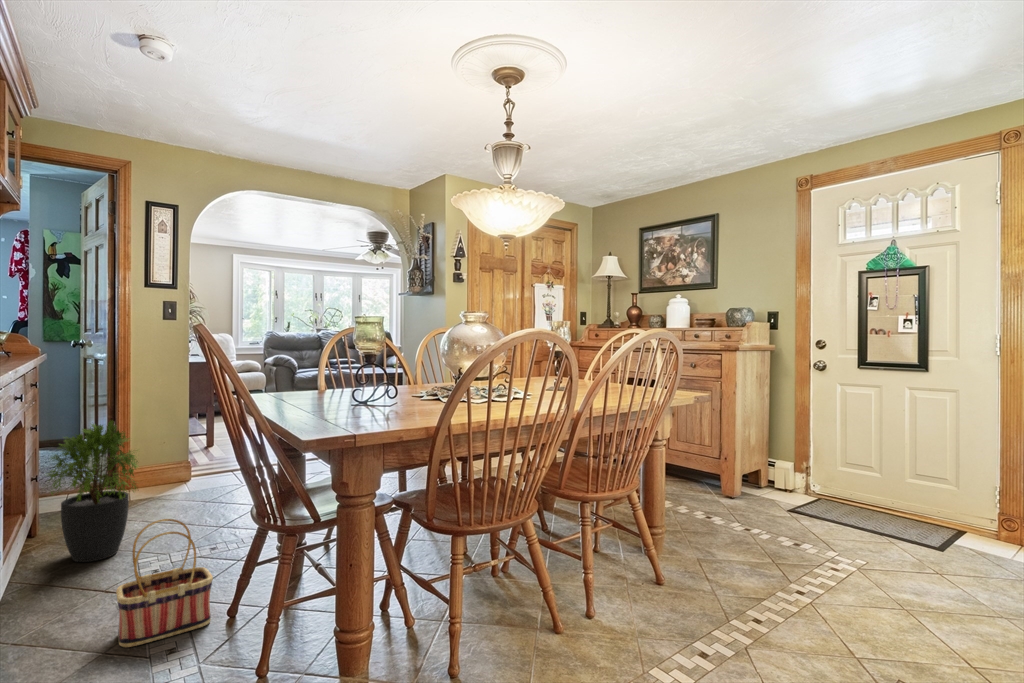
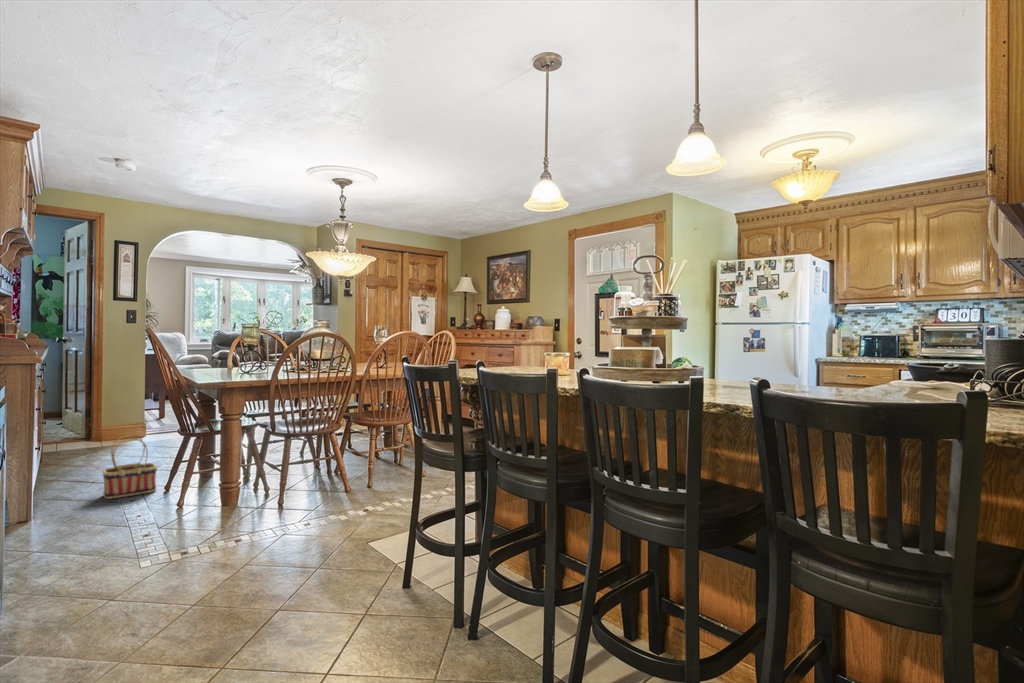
potted plant: present [48,421,138,562] -> none [50,385,115,471]

